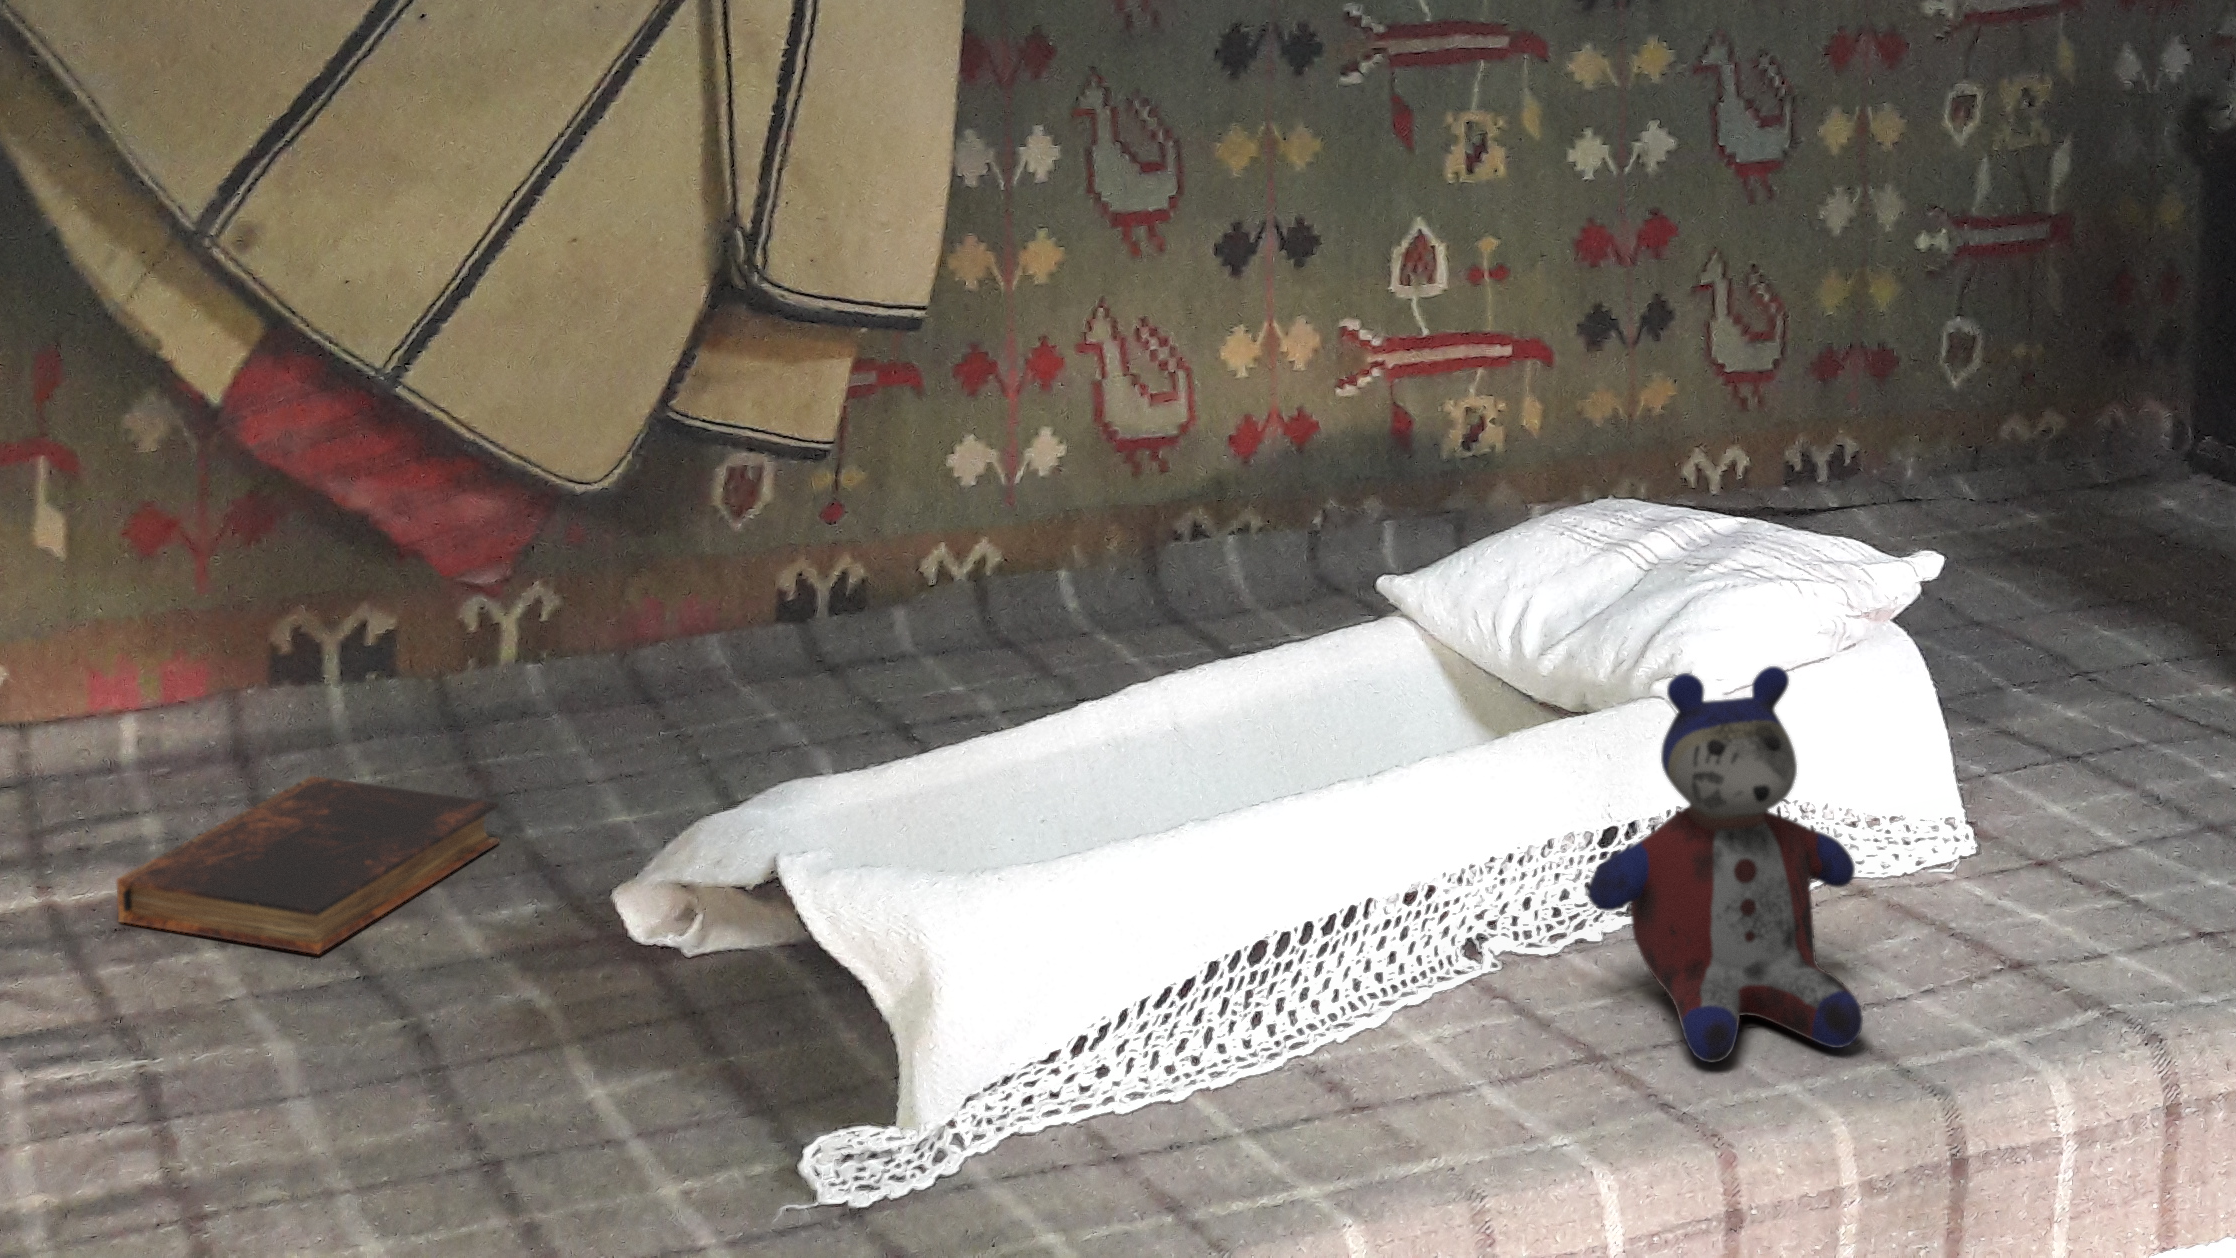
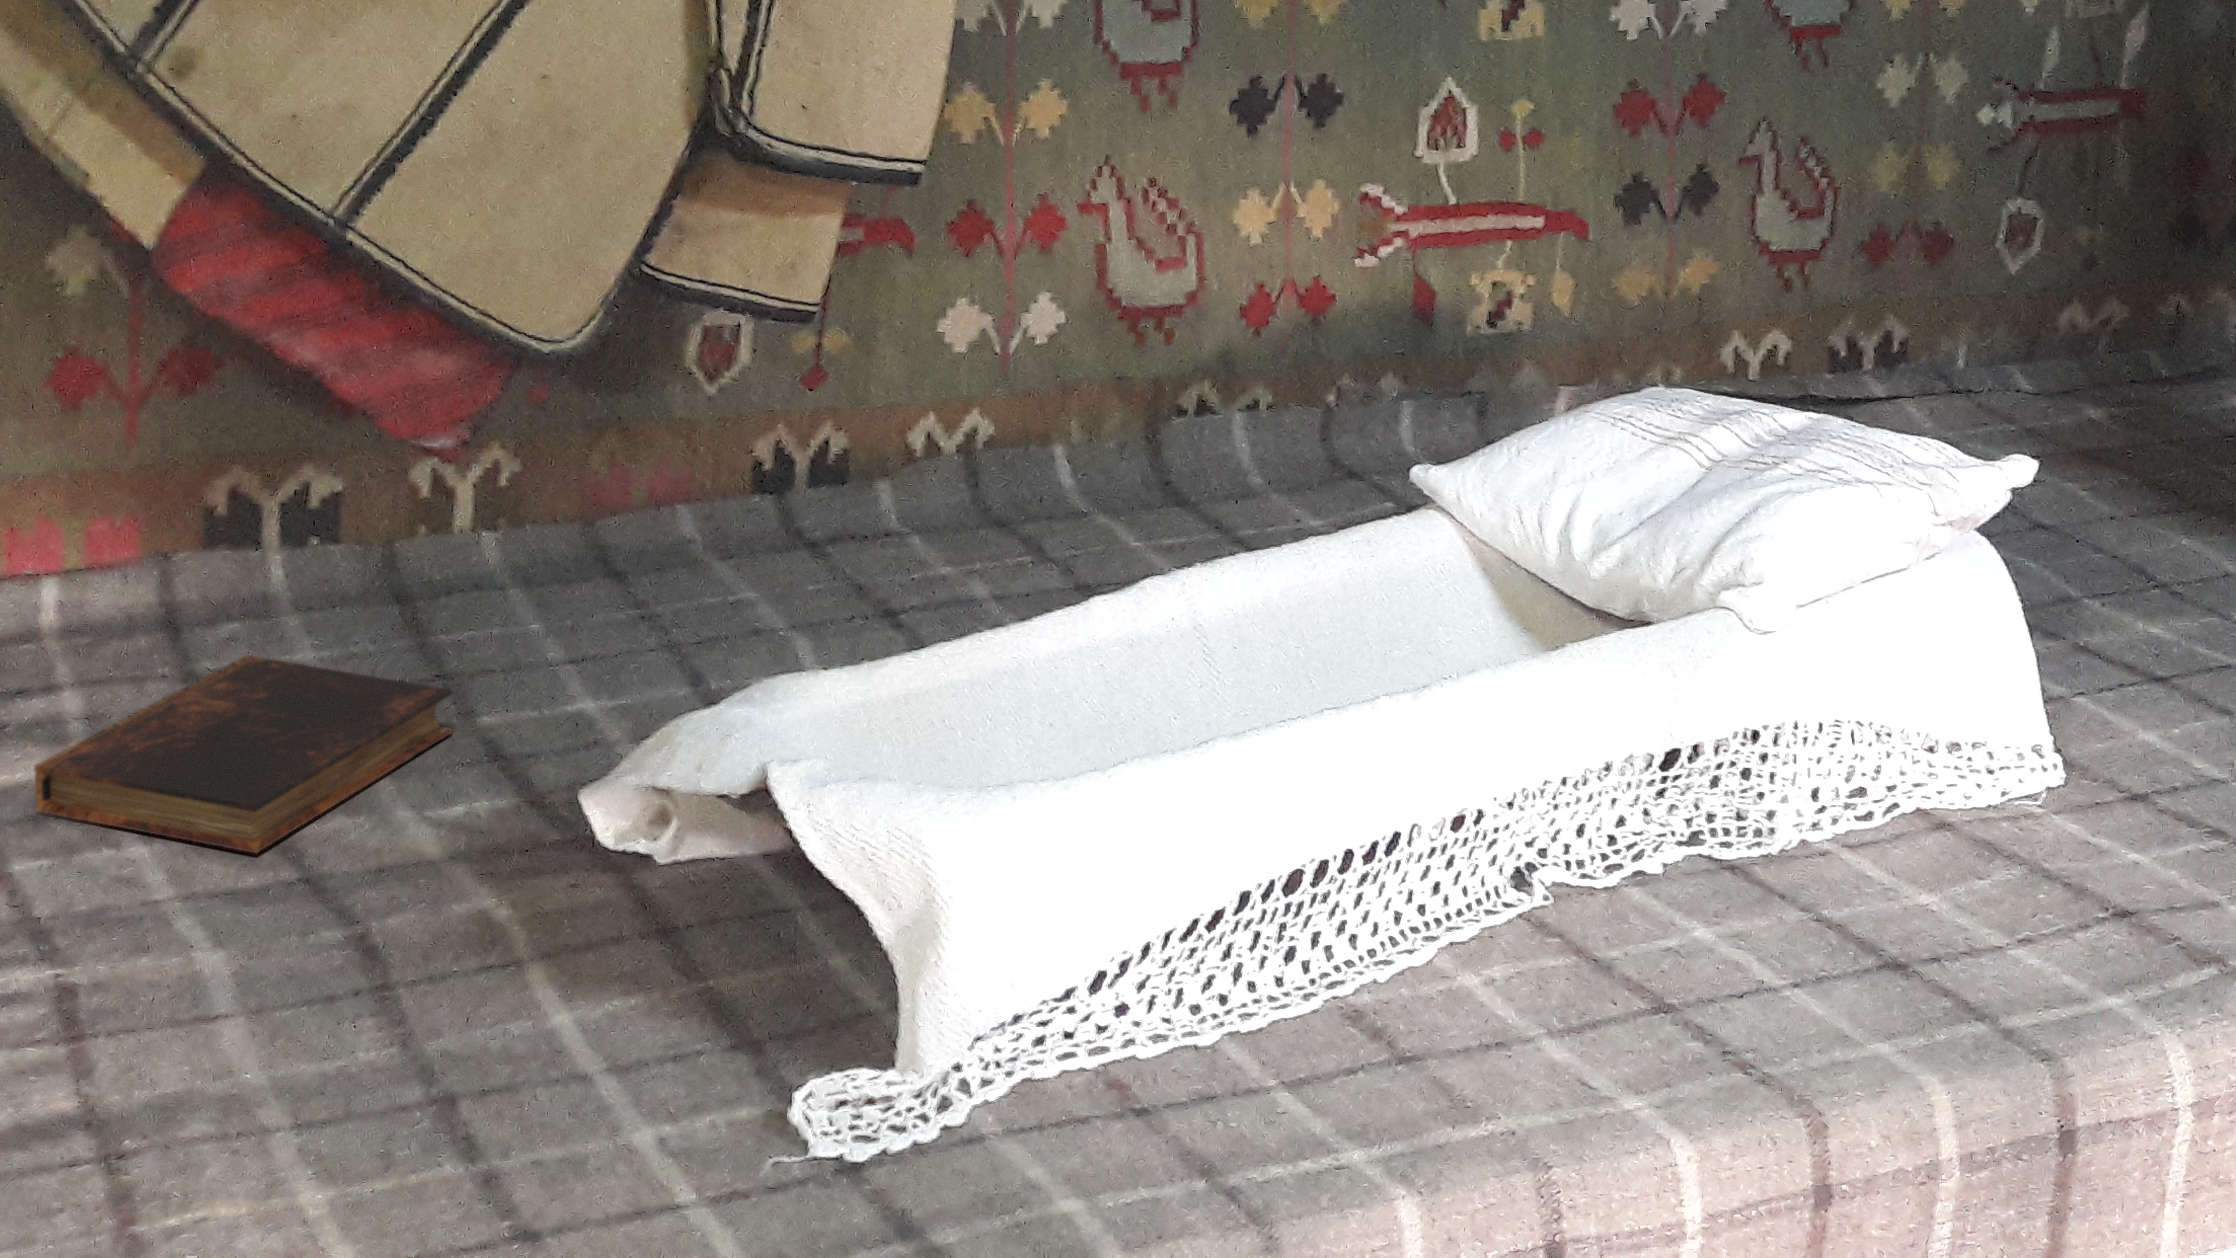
stuffed bear: present [1588,666,1863,1063] -> none [1655,581,1957,1014]

